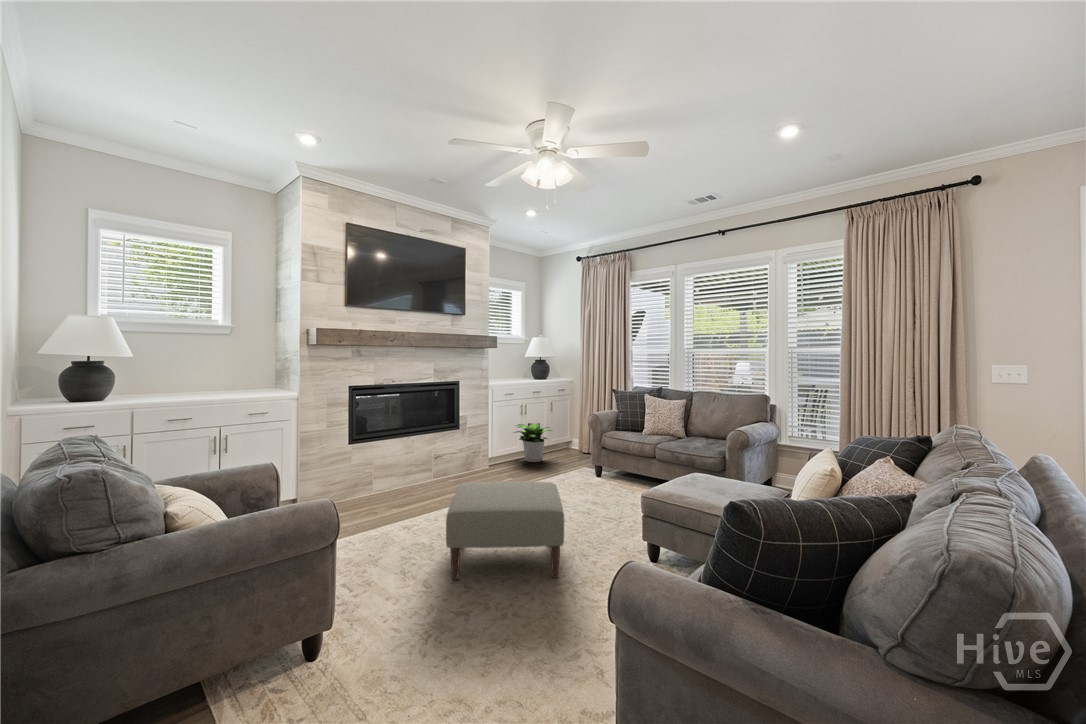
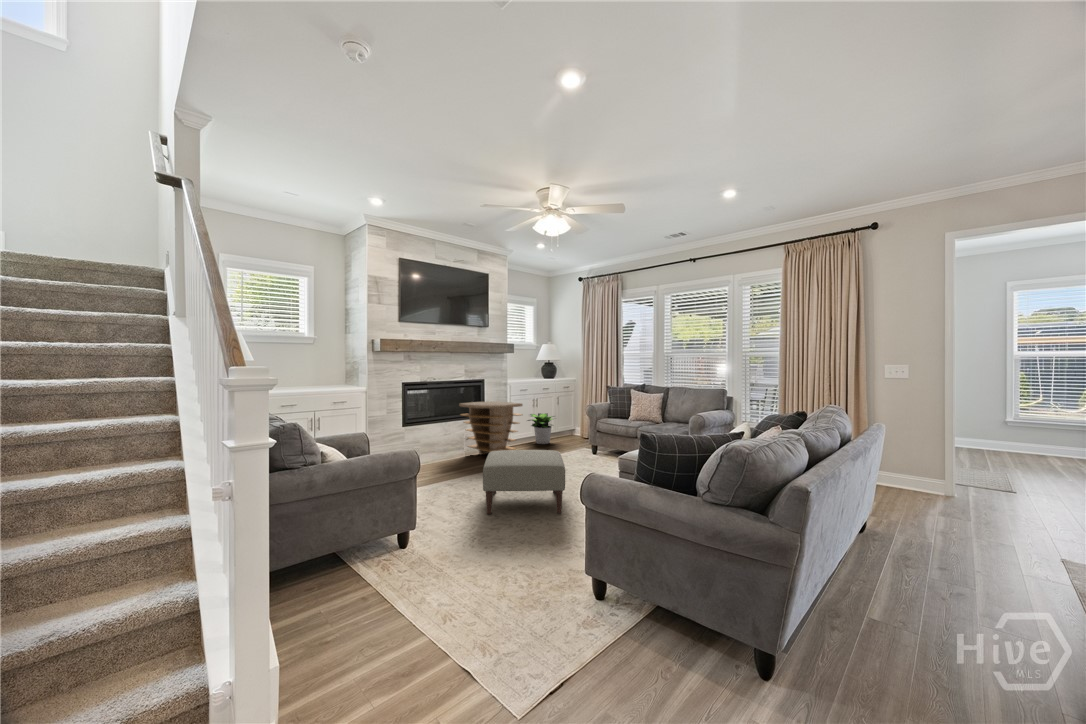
side table: none [427,410,508,485] -> present [459,402,522,455]

